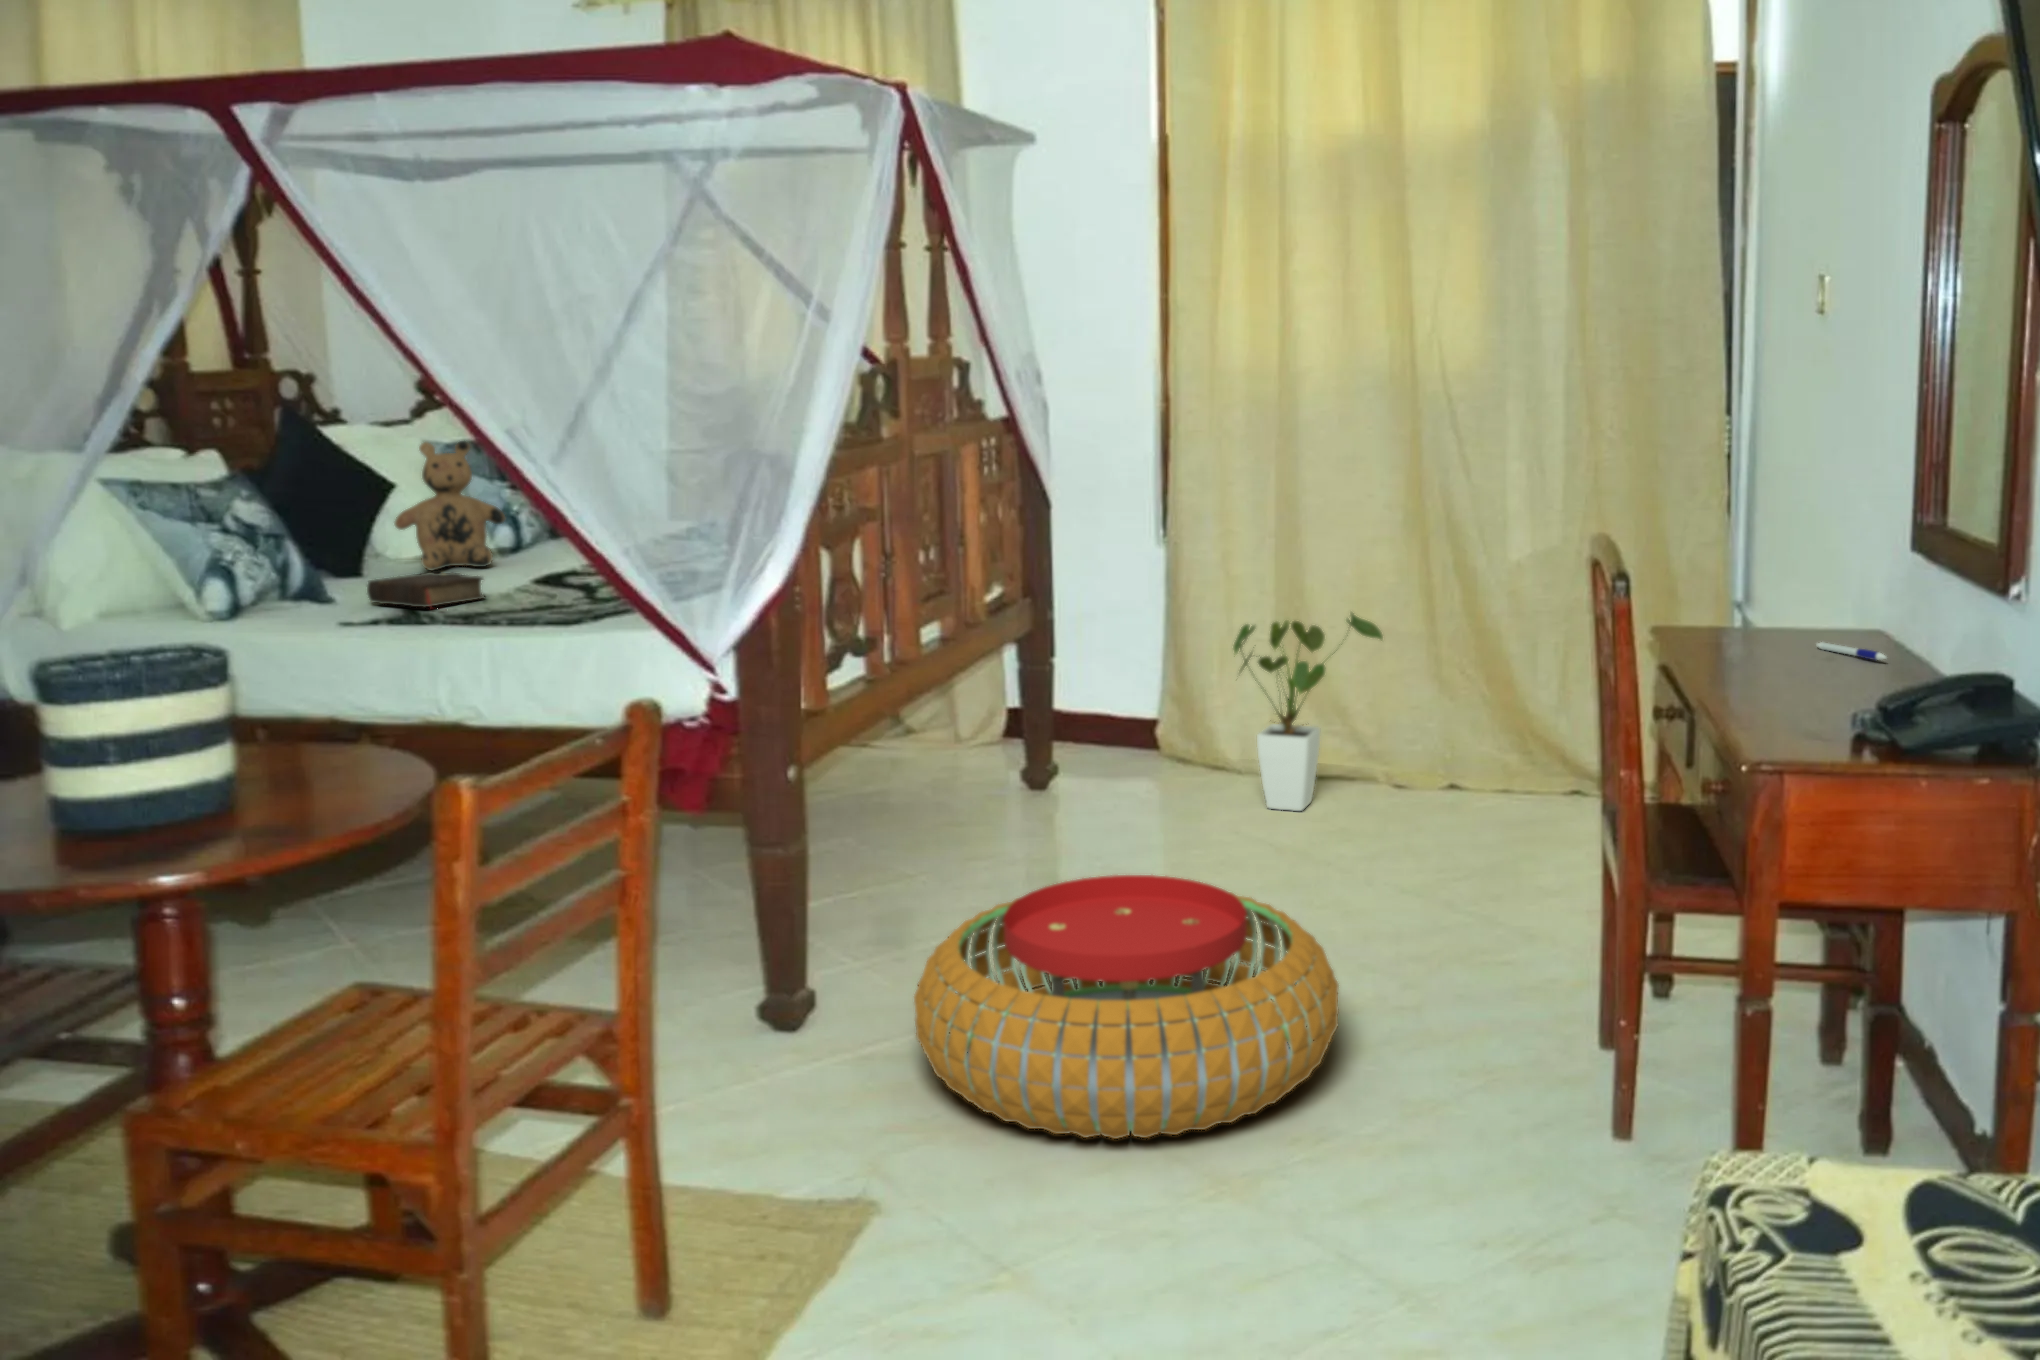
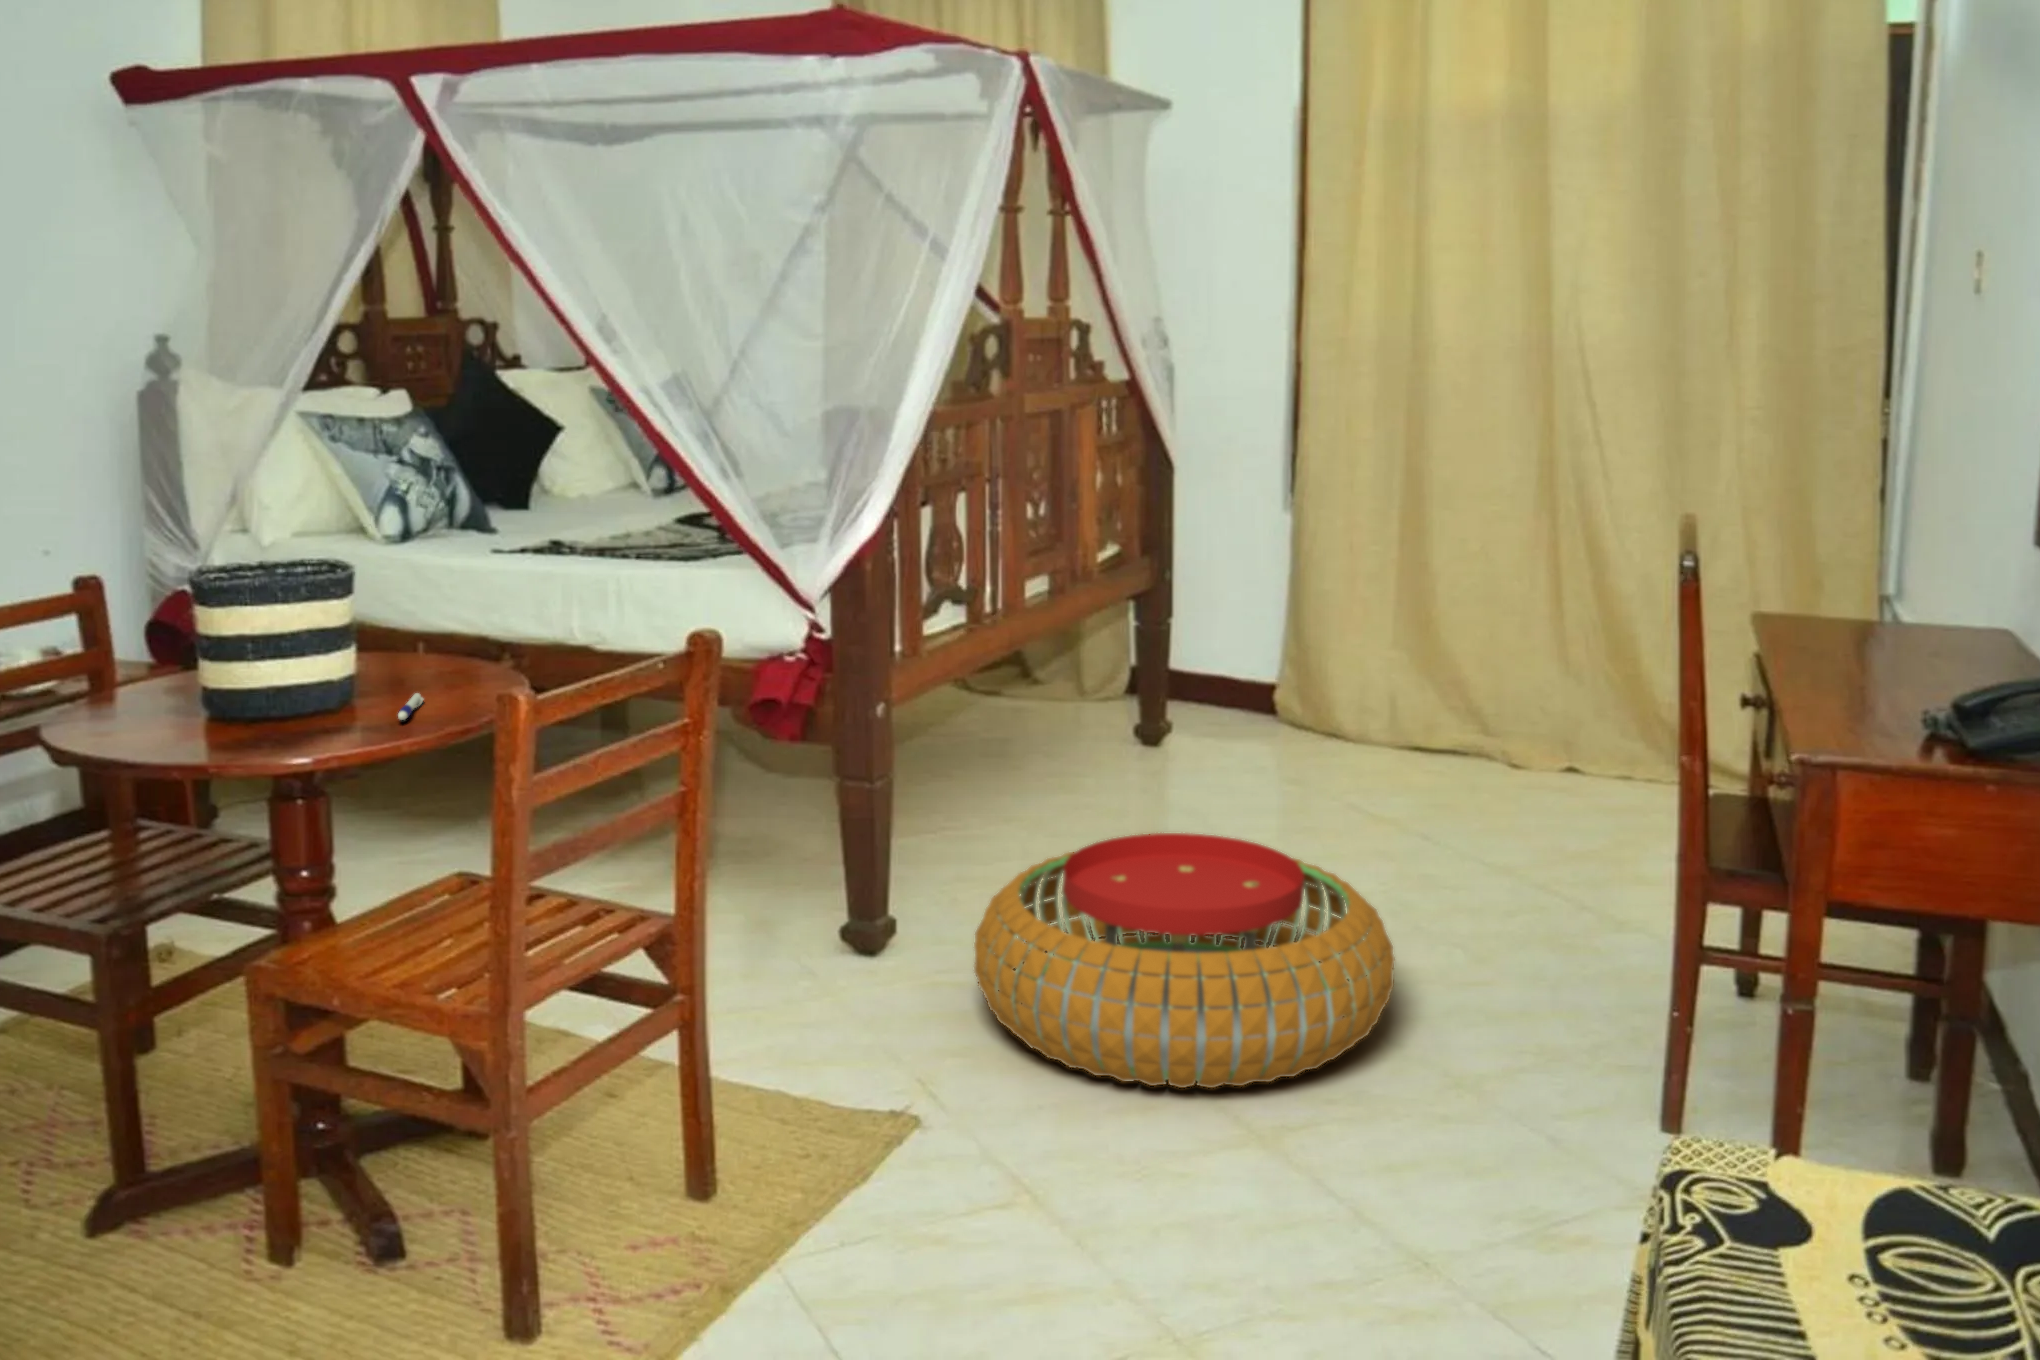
teddy bear: present [395,441,505,571] -> none [555,388,654,508]
book: present [367,572,484,607] -> none [522,509,624,544]
house plant: present [1233,613,1383,811] -> none [1341,587,1506,789]
pen: present [1817,642,1886,660] -> present [398,693,423,720]

